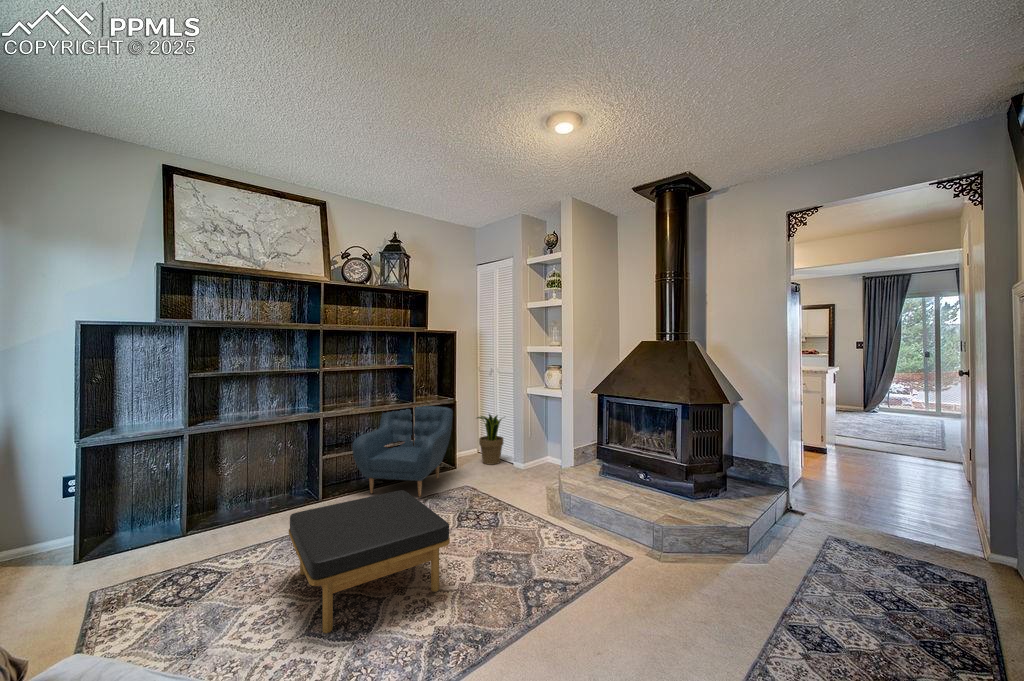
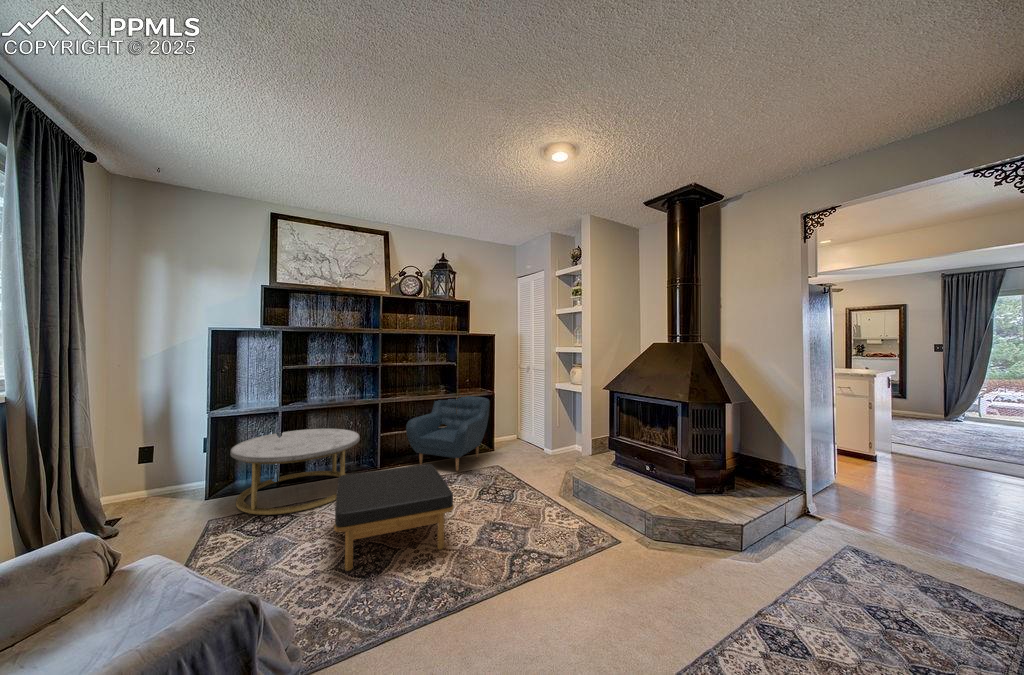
potted plant: present [477,414,504,465] -> none [513,404,540,449]
coffee table: none [118,454,299,576] -> present [231,429,360,515]

